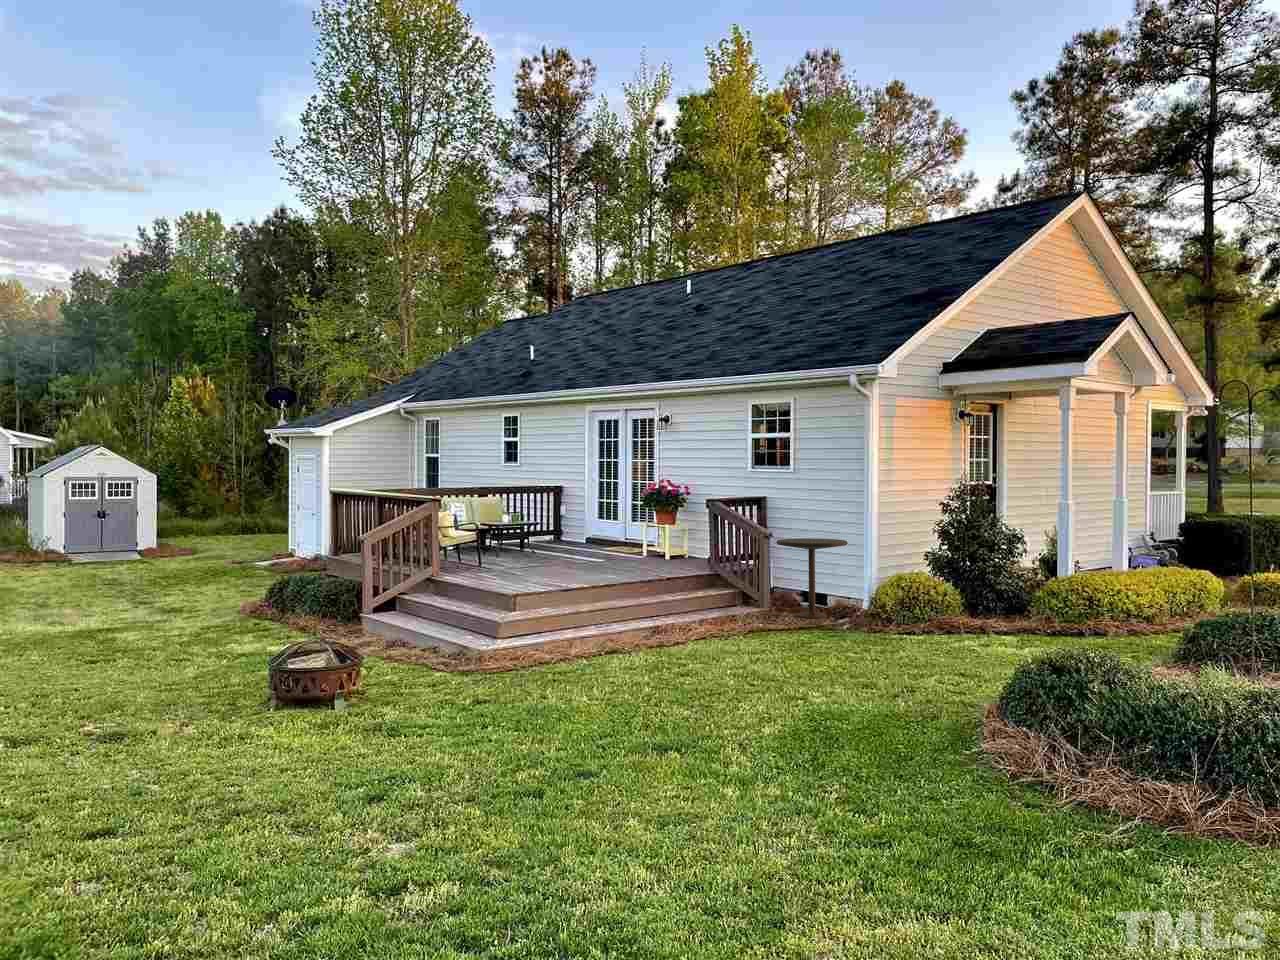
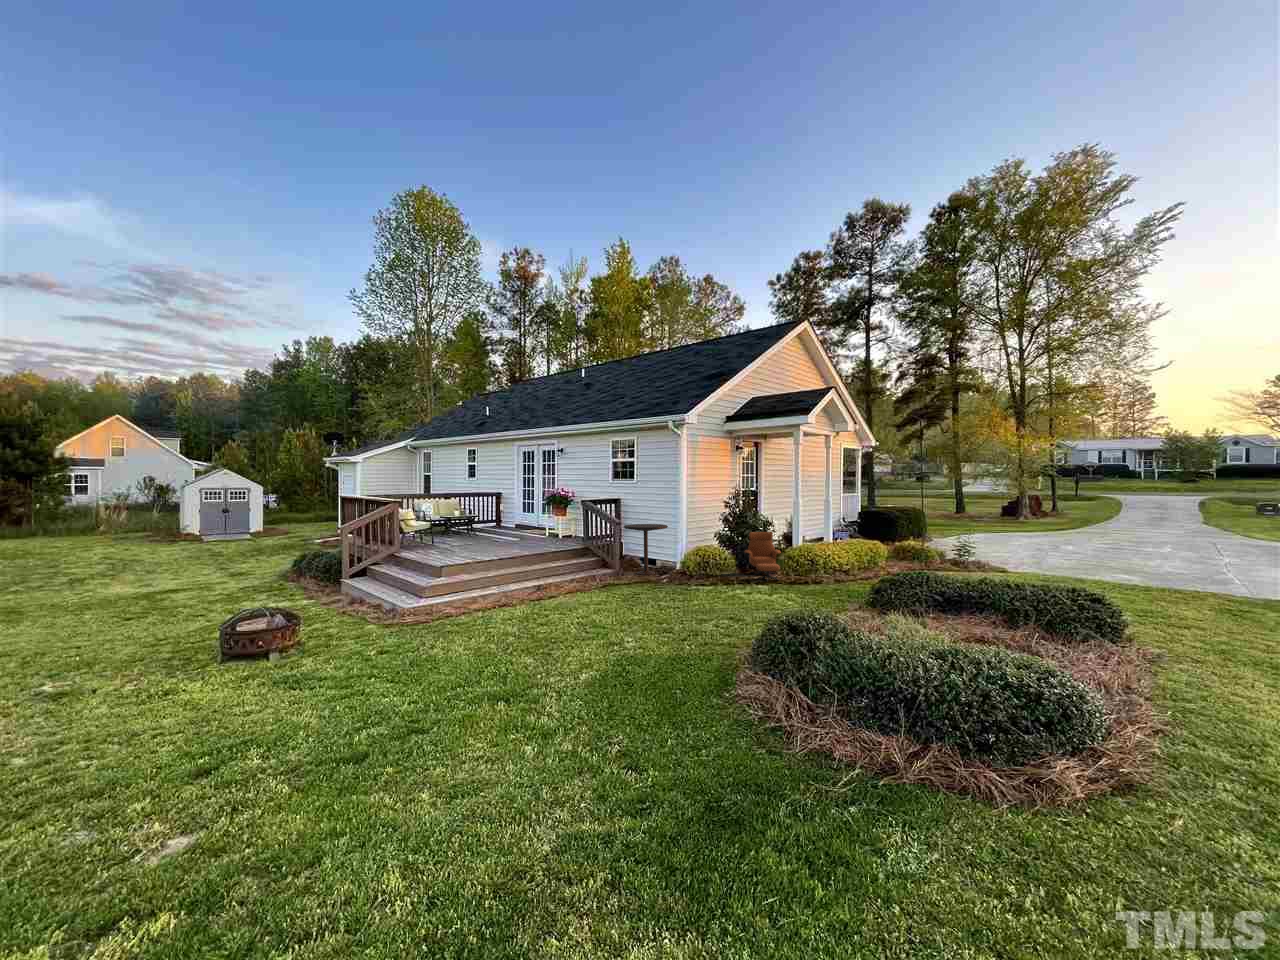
lounge chair: none [974,553,1035,631] -> present [745,532,780,581]

